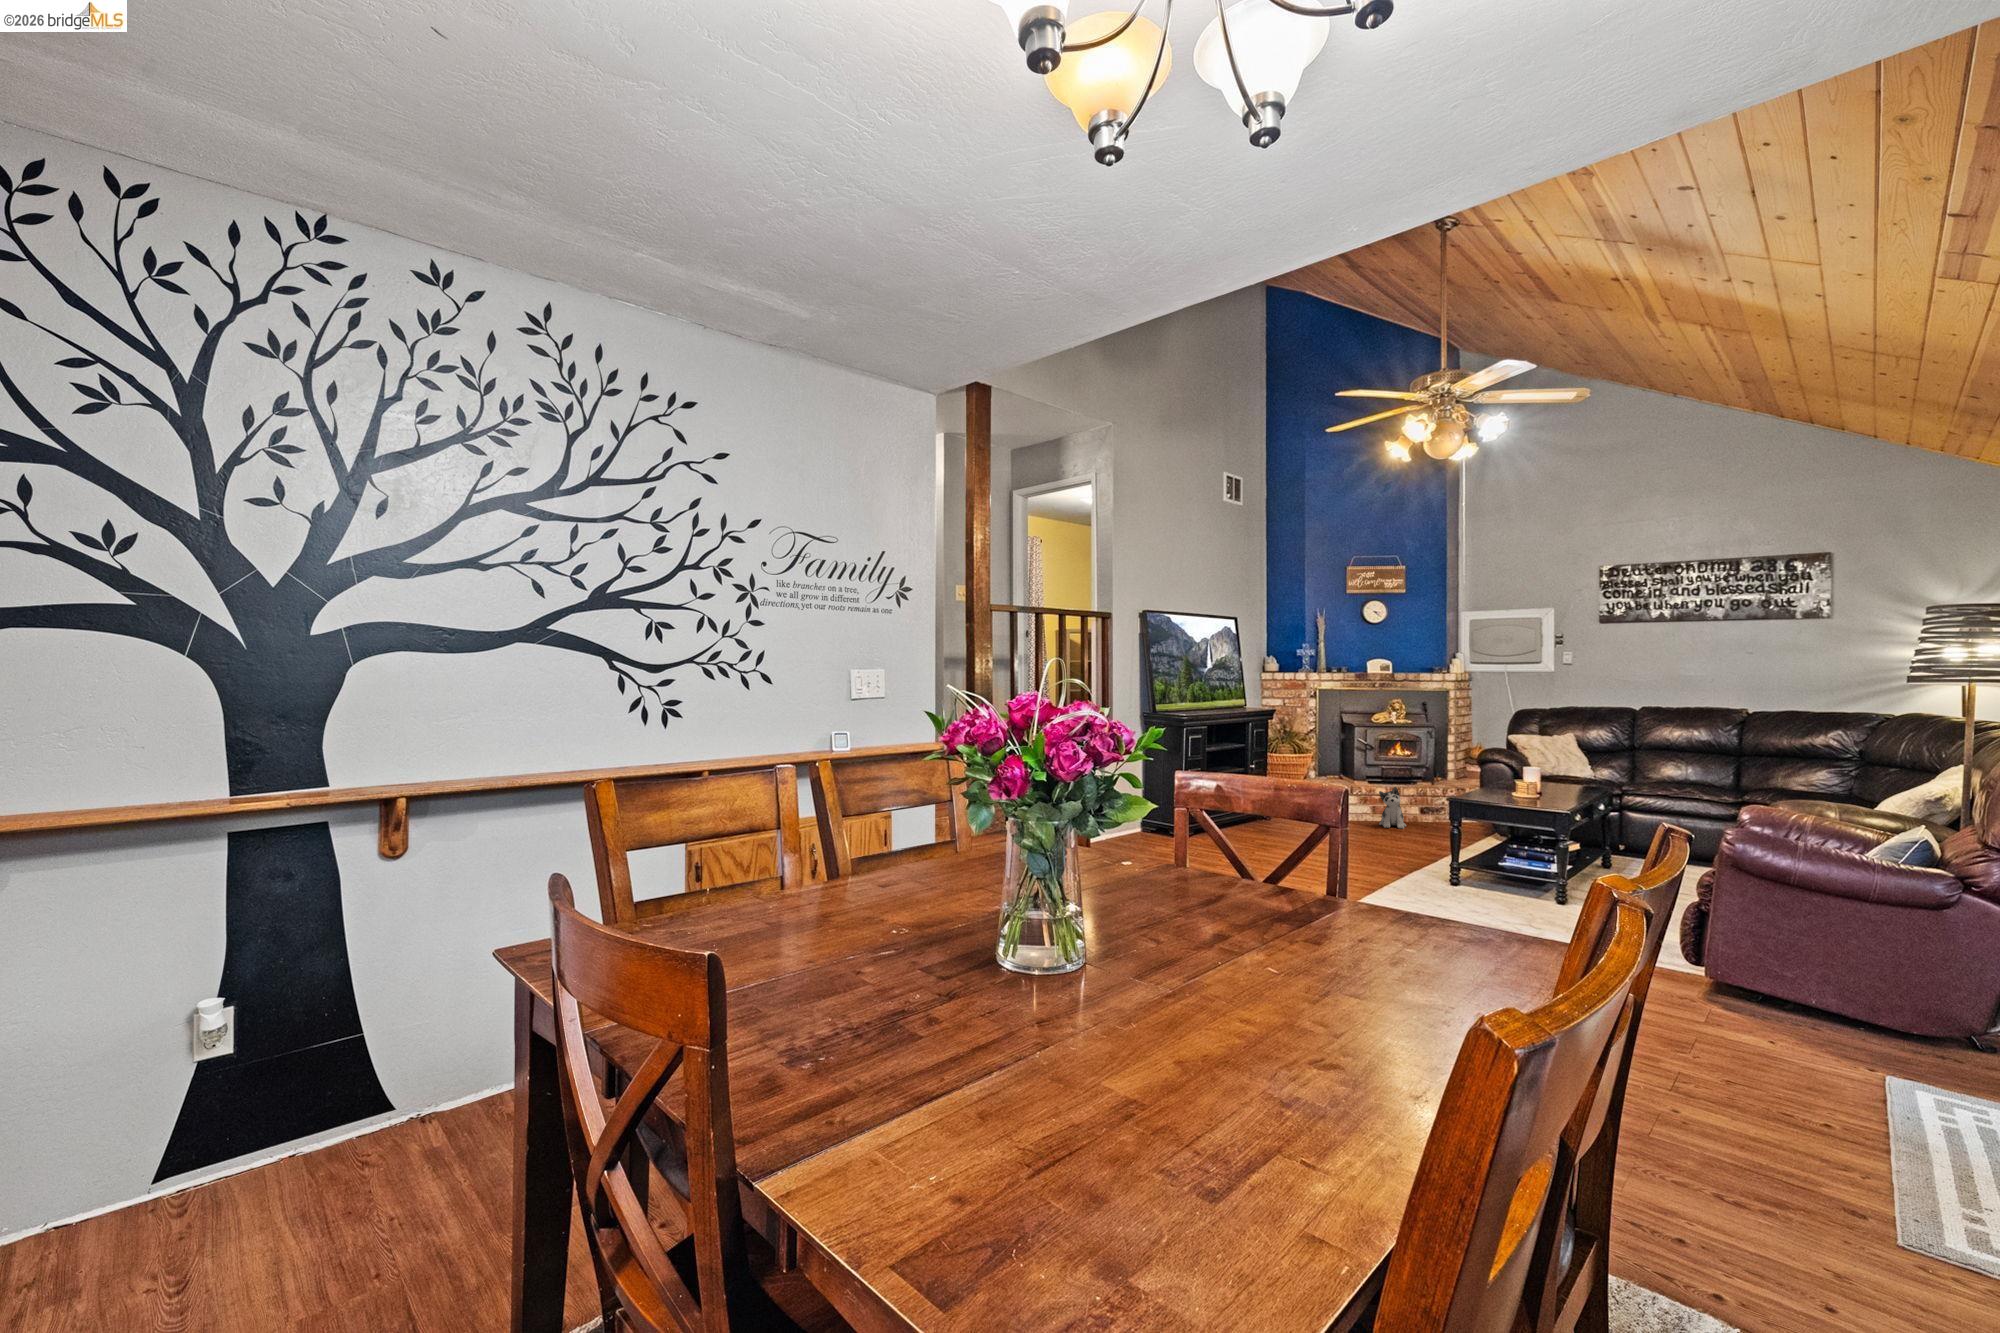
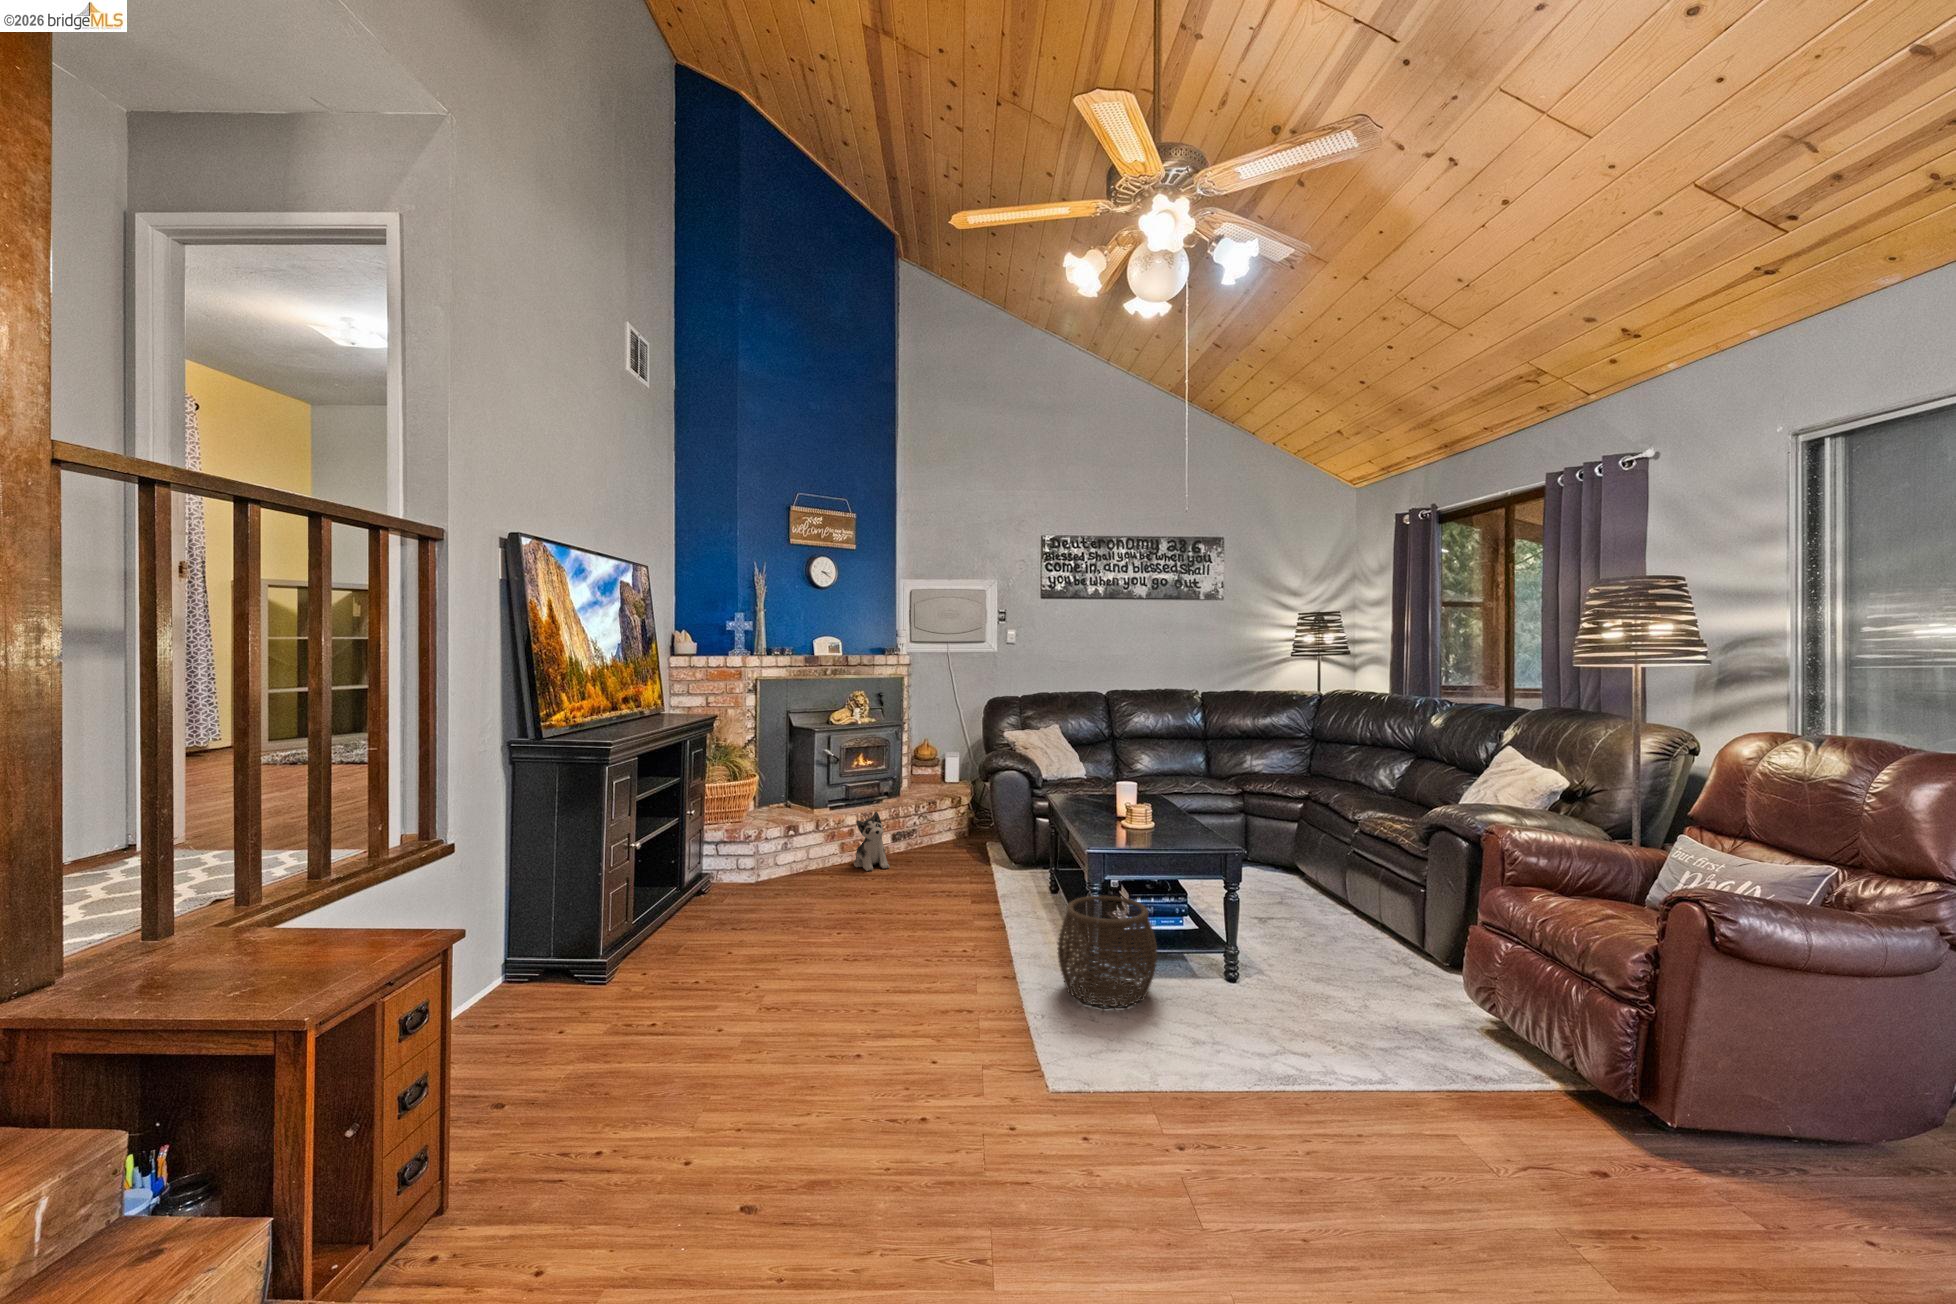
woven basket: none [1425,833,1500,901] -> present [1057,896,1157,1007]

